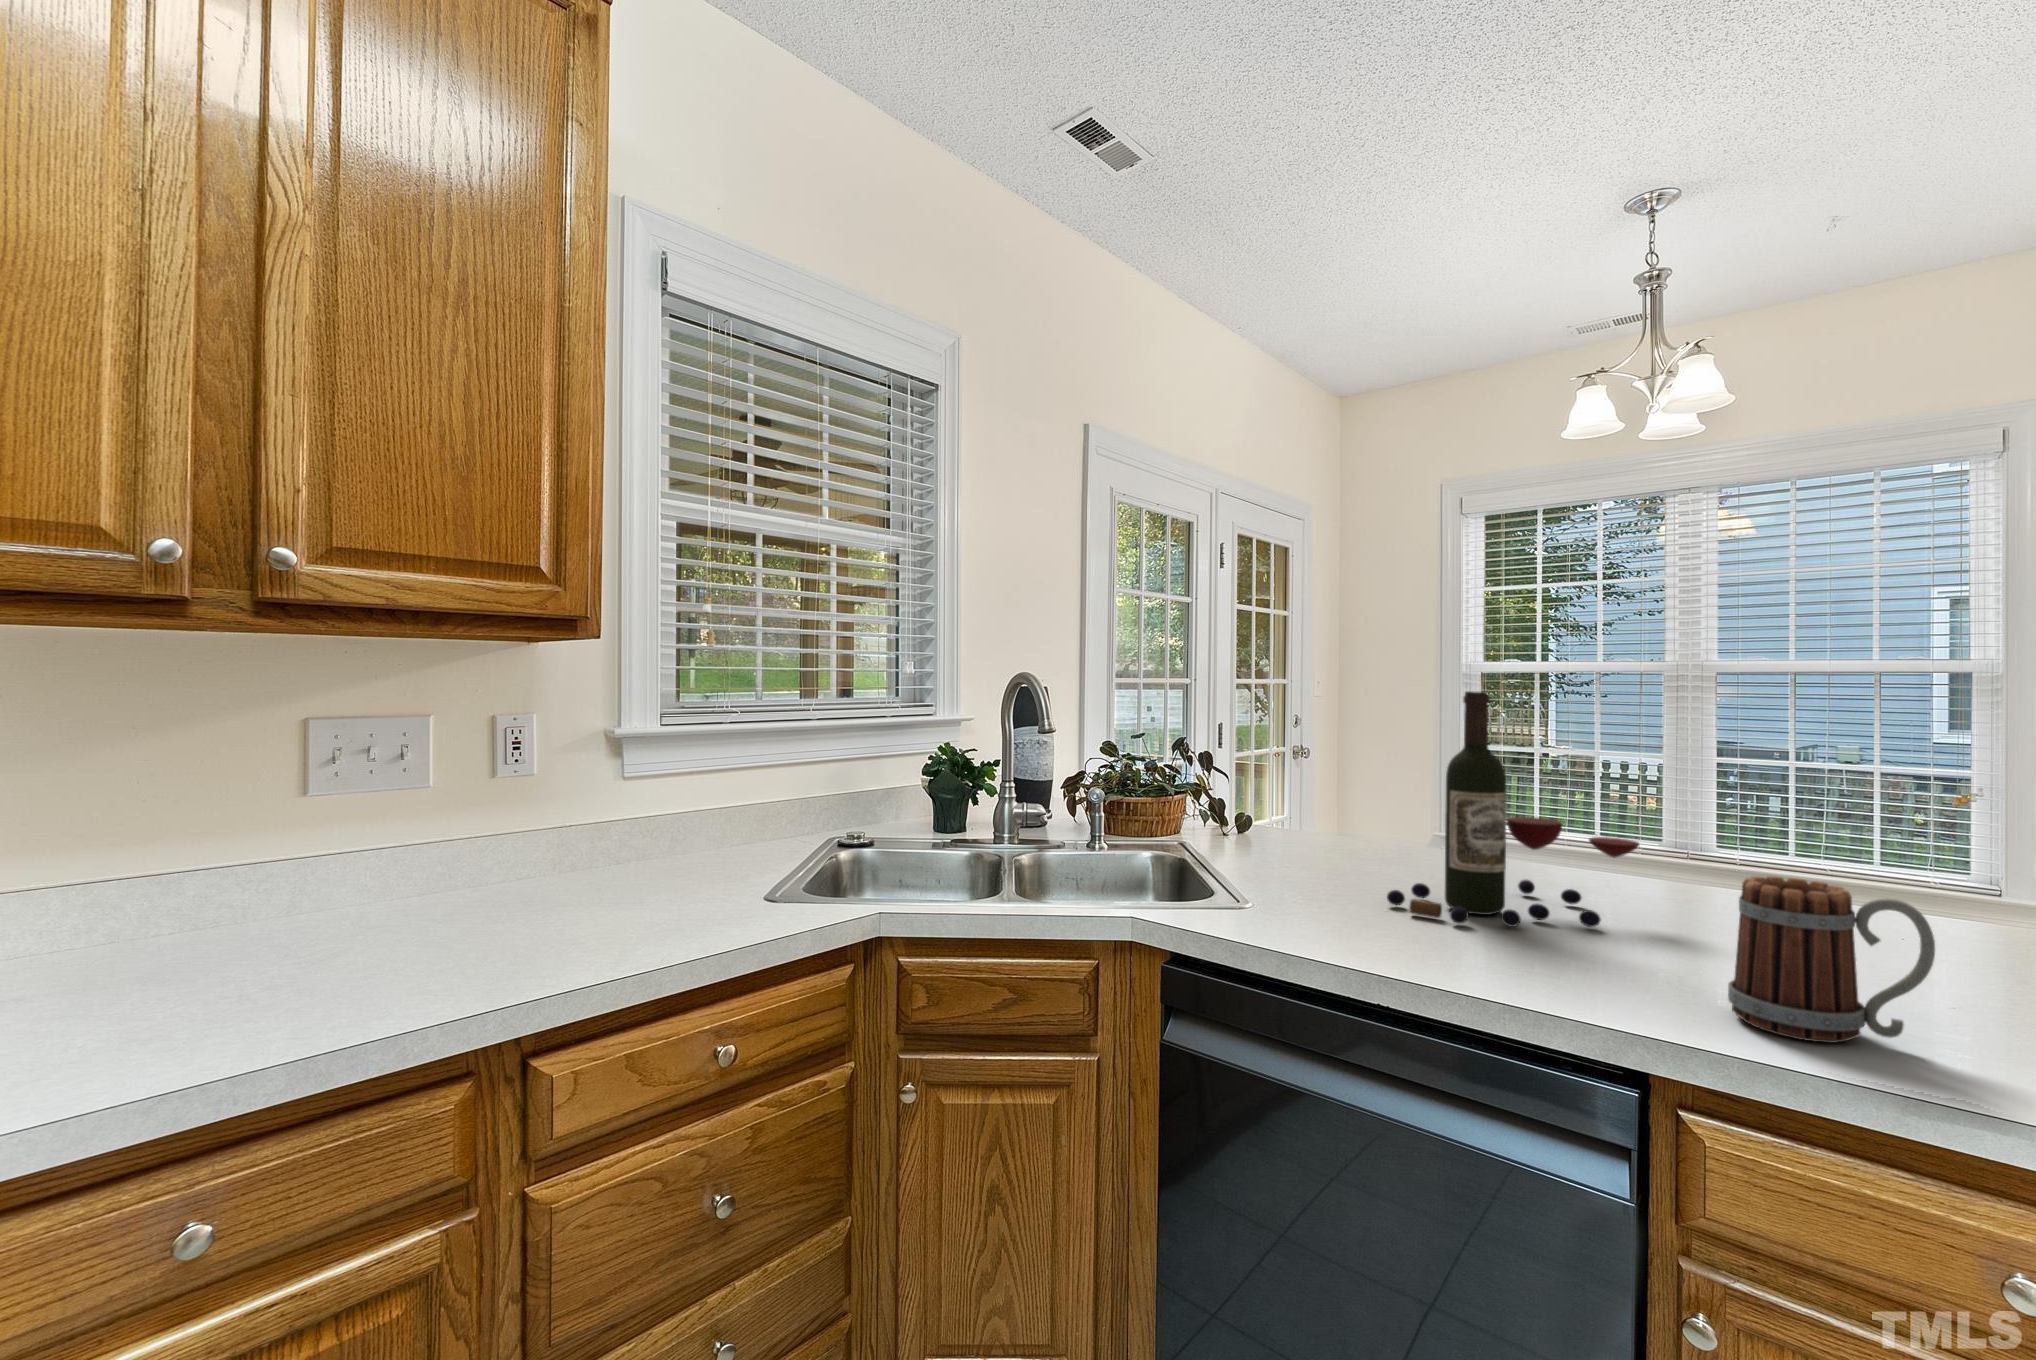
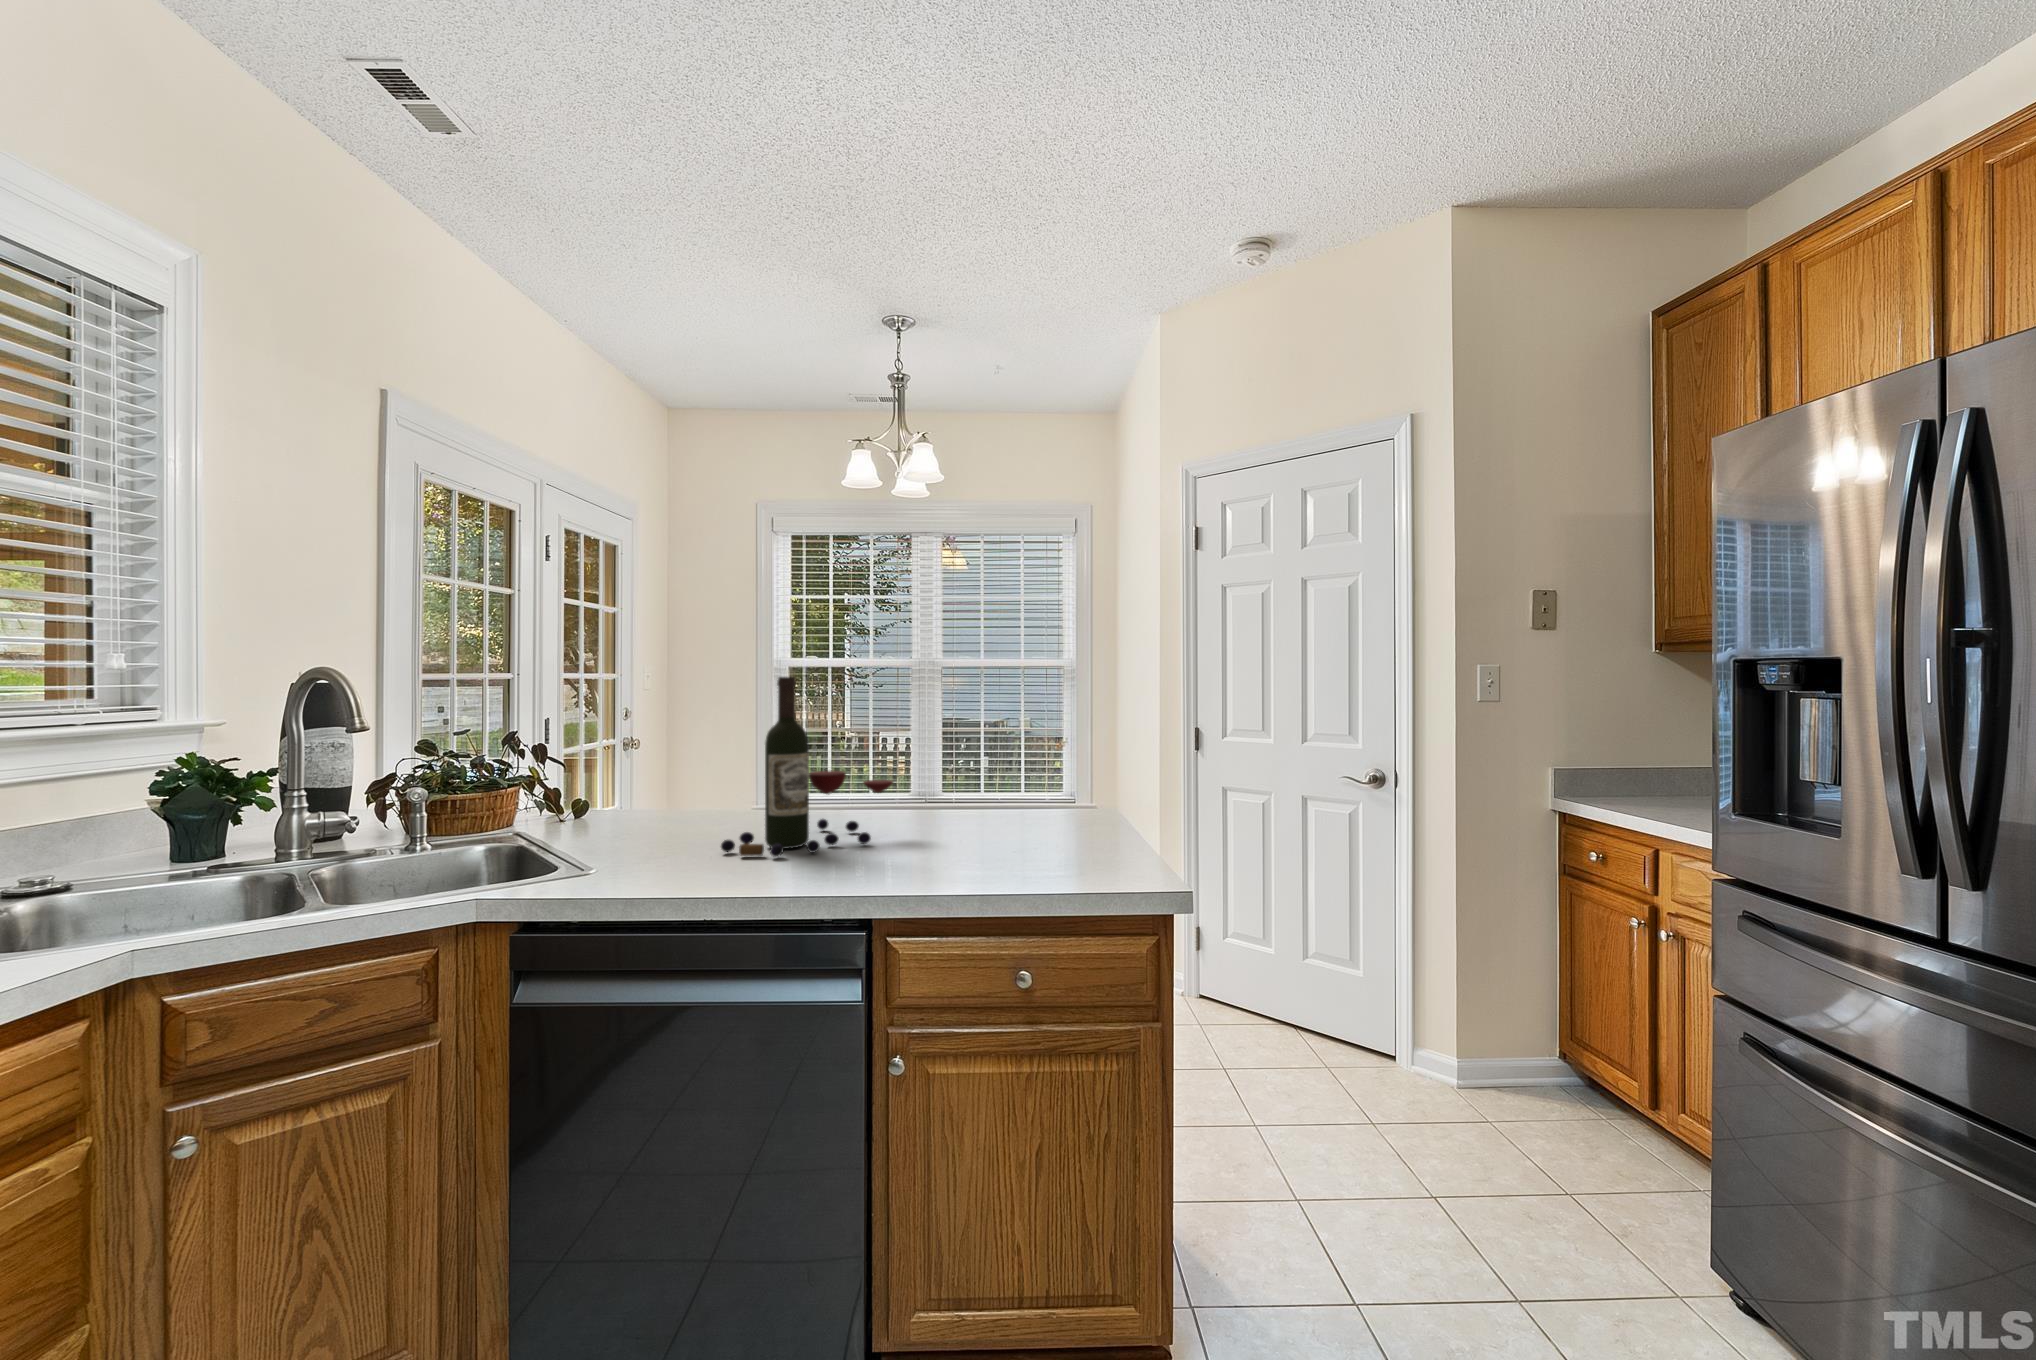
mug: present [1728,876,1935,1043] -> none [942,788,1036,886]

